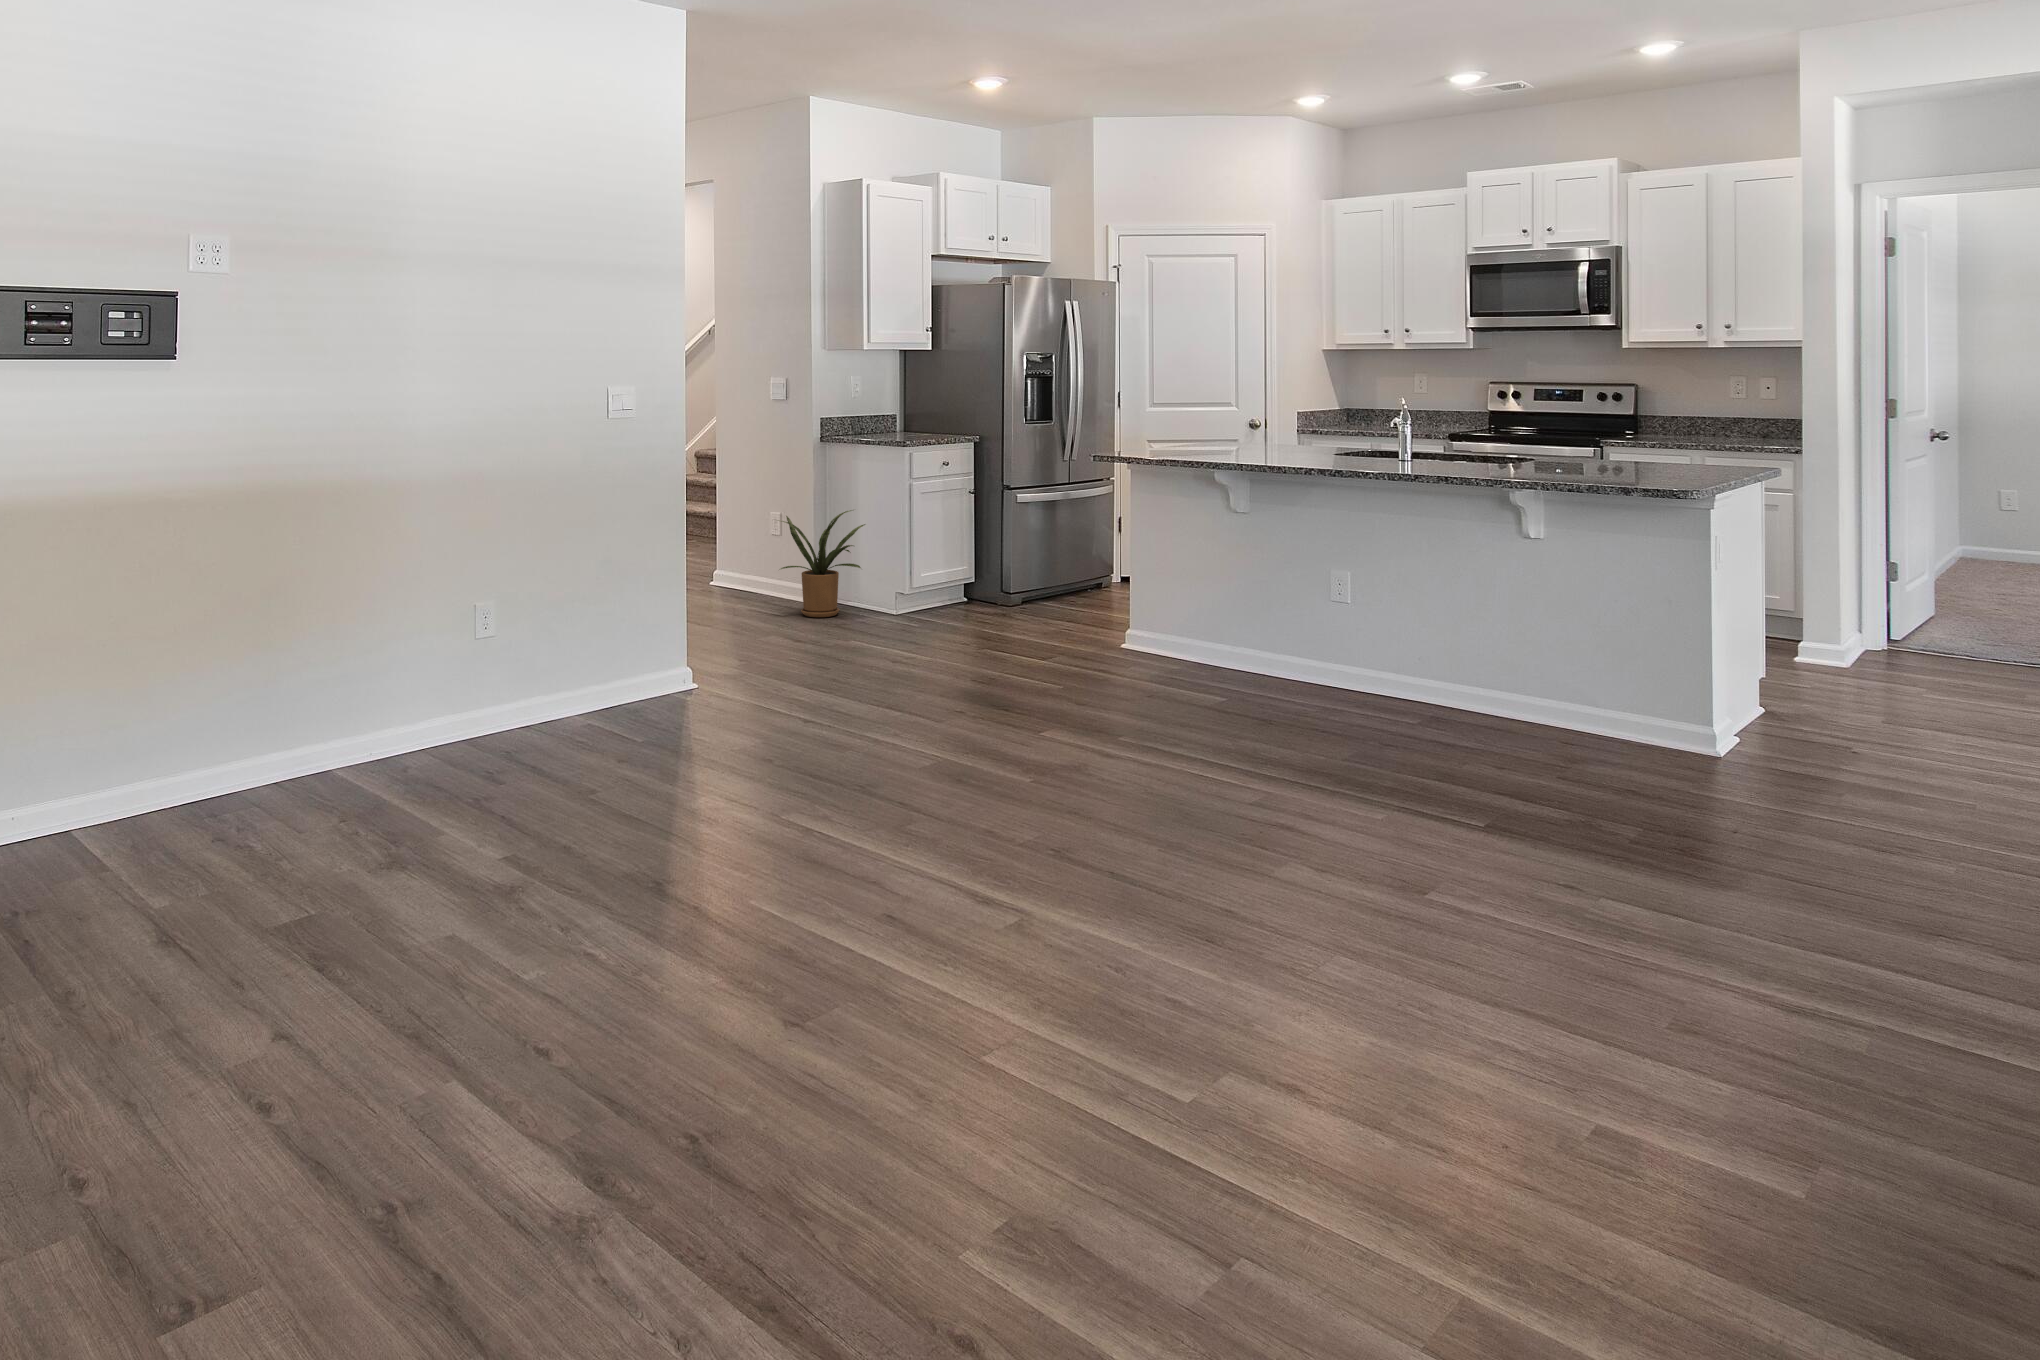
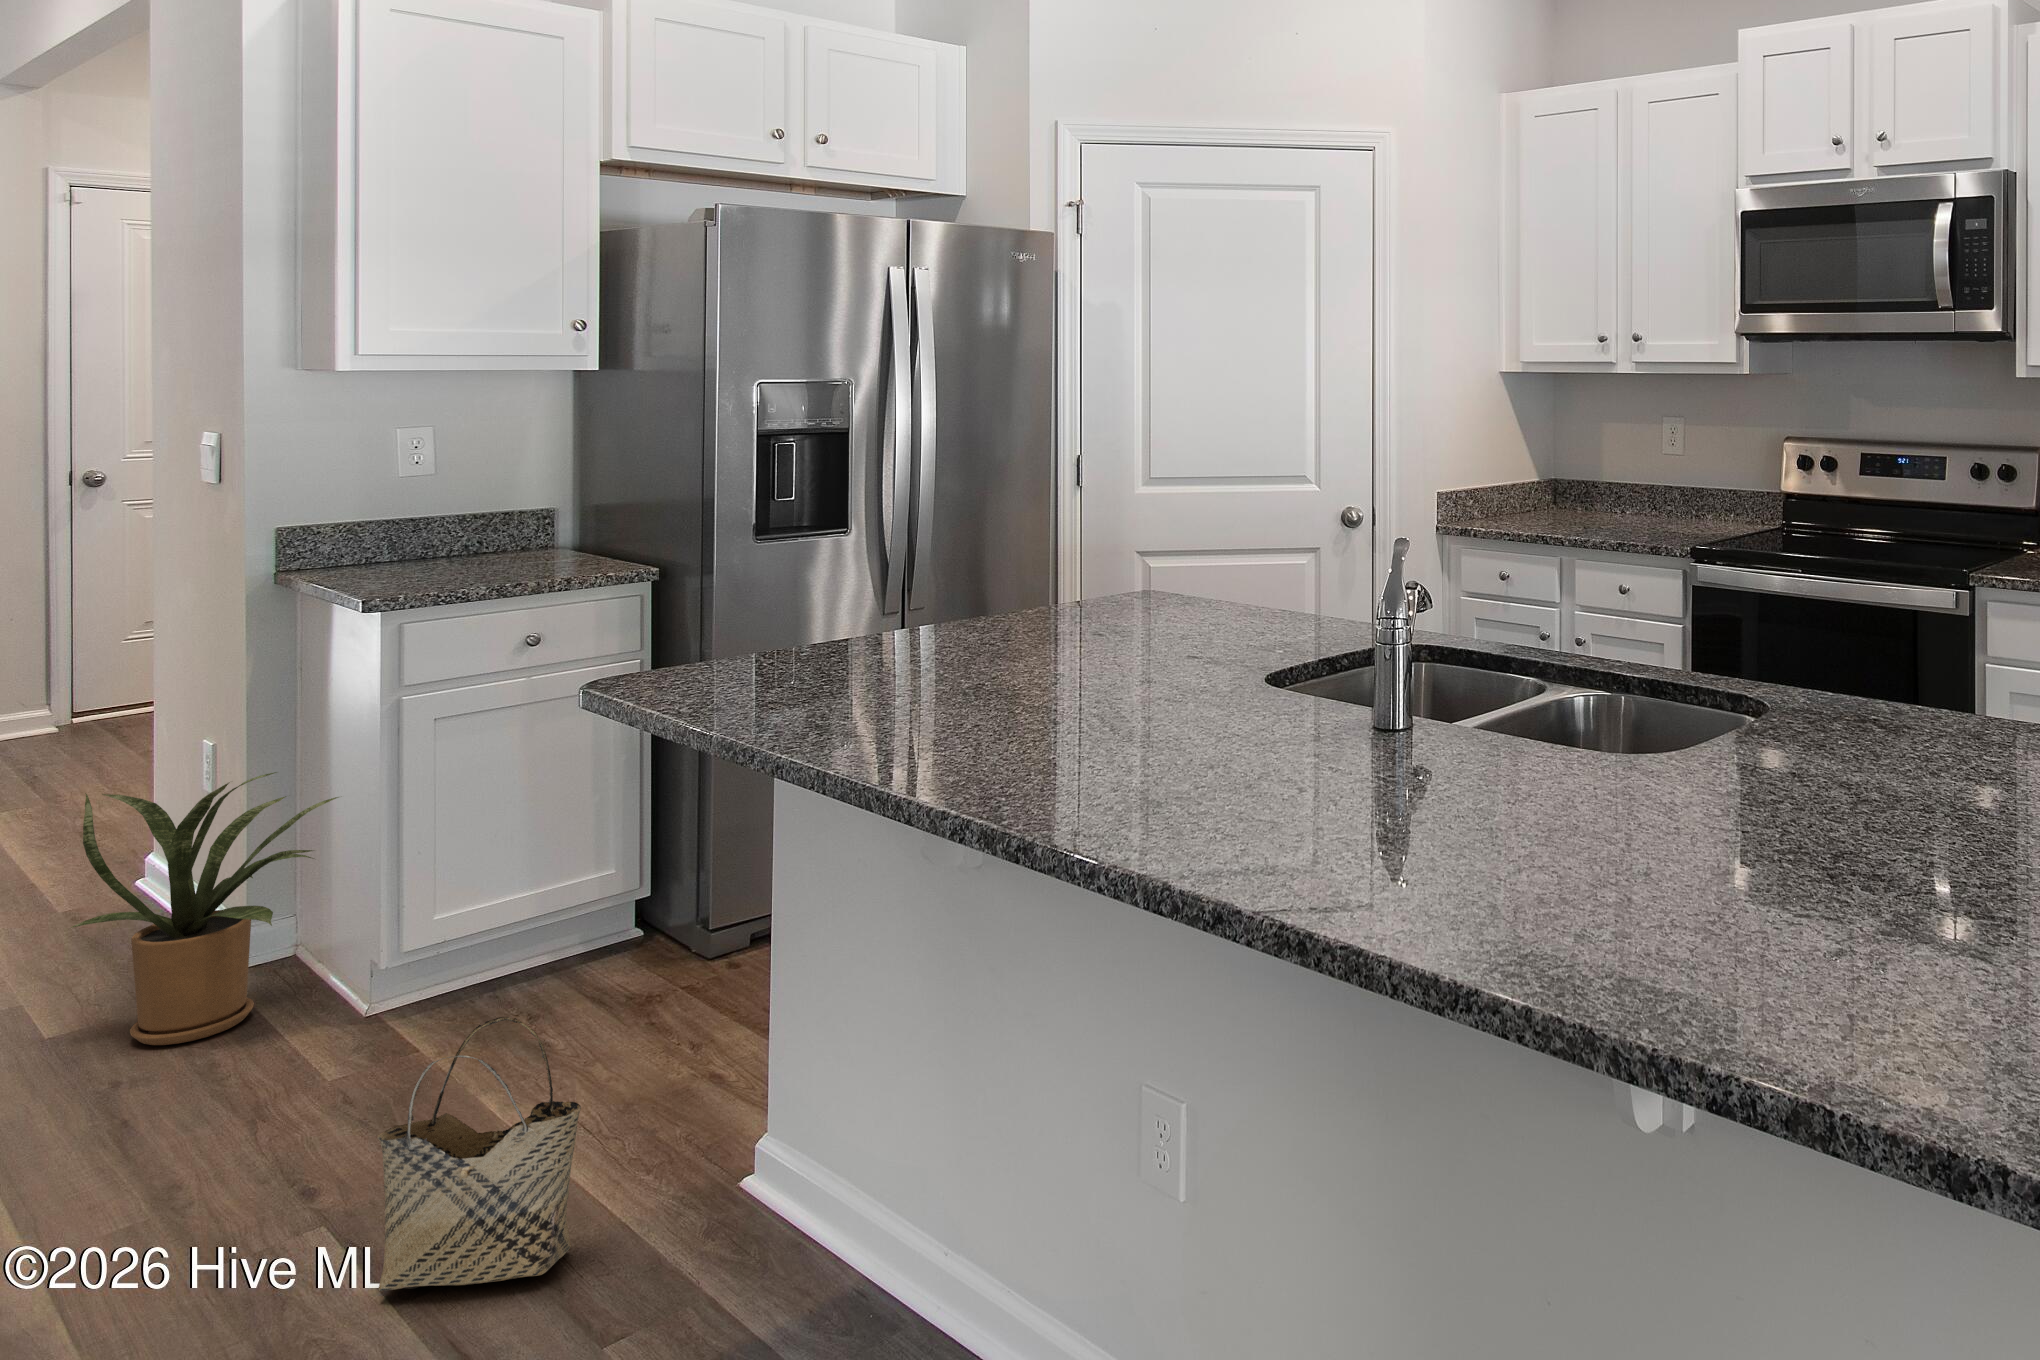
woven basket: none [1015,573,1075,659] -> present [377,1017,581,1291]

